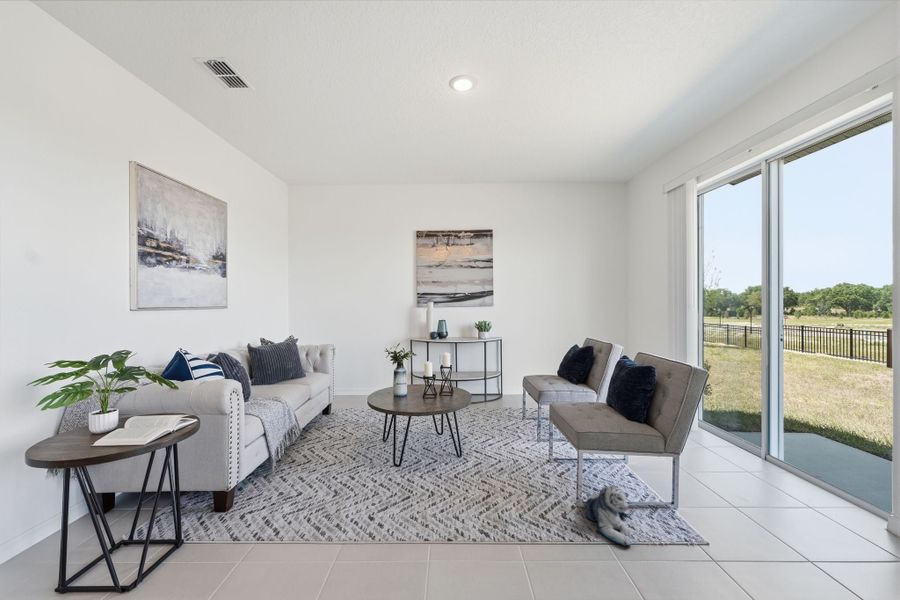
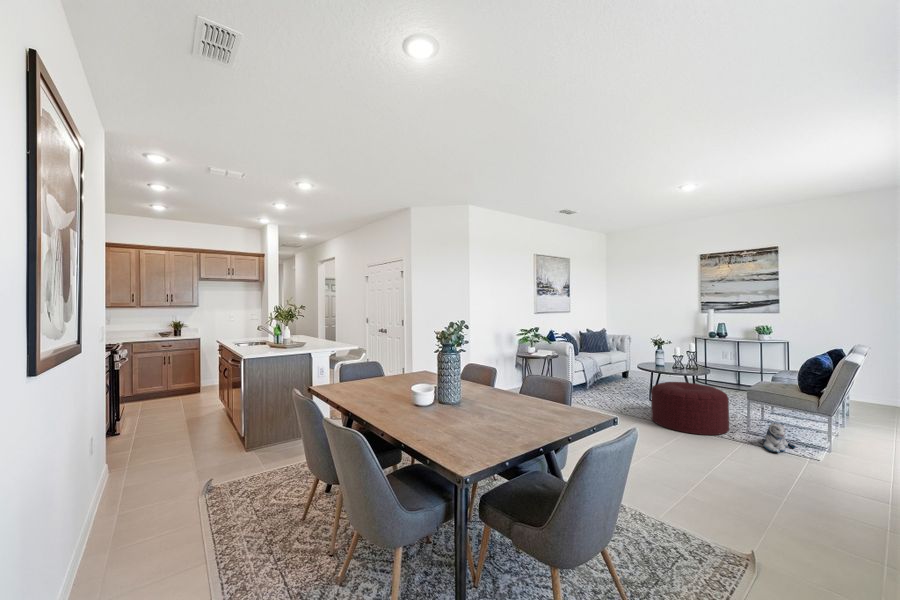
ottoman: none [413,428,535,548] -> present [651,382,729,435]

